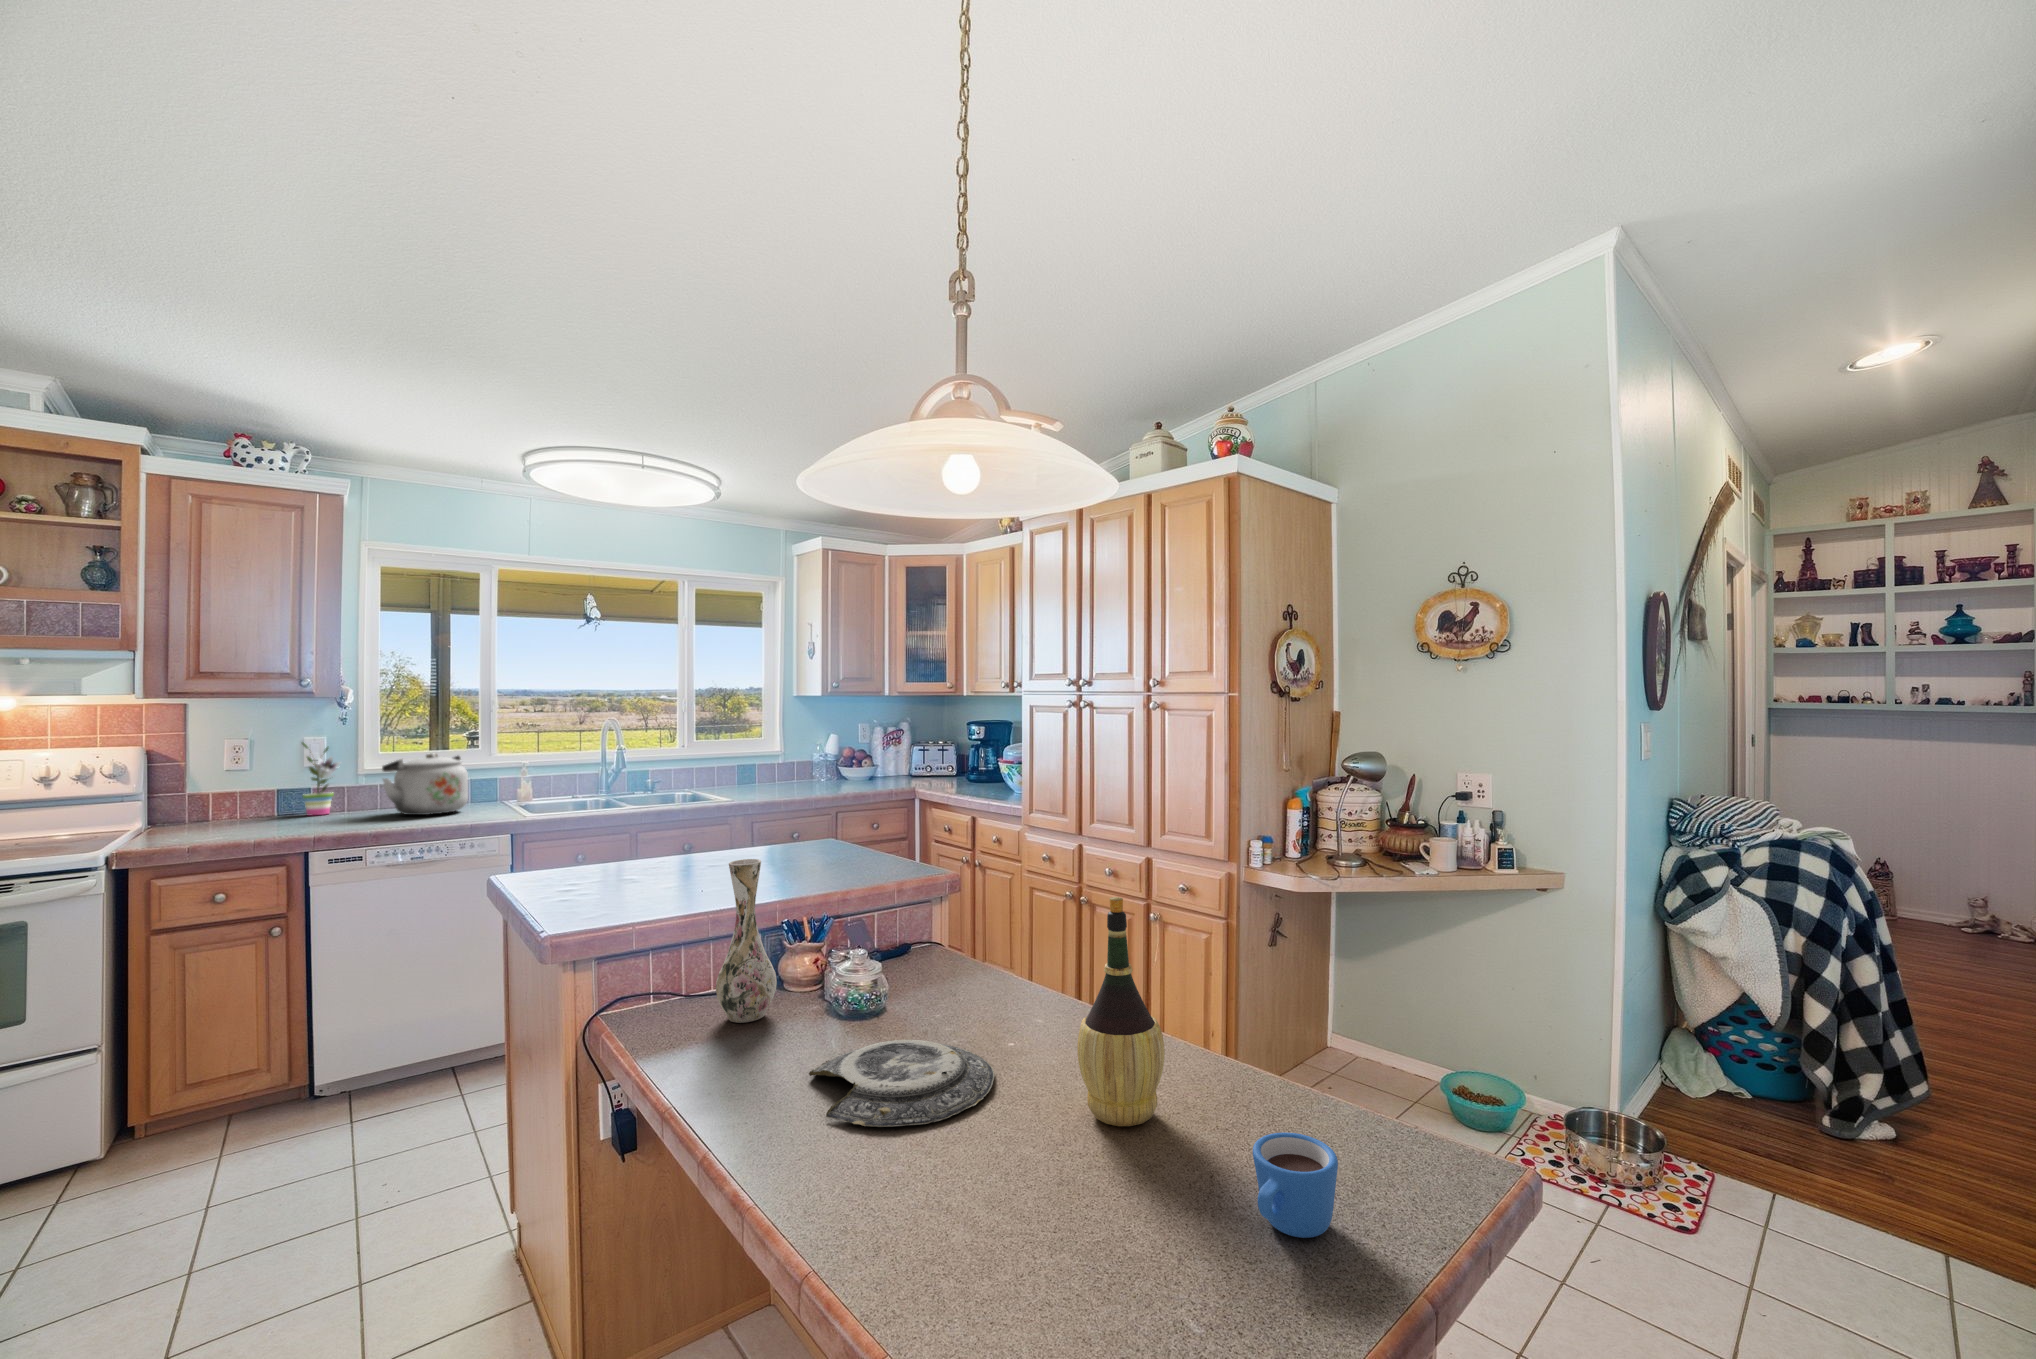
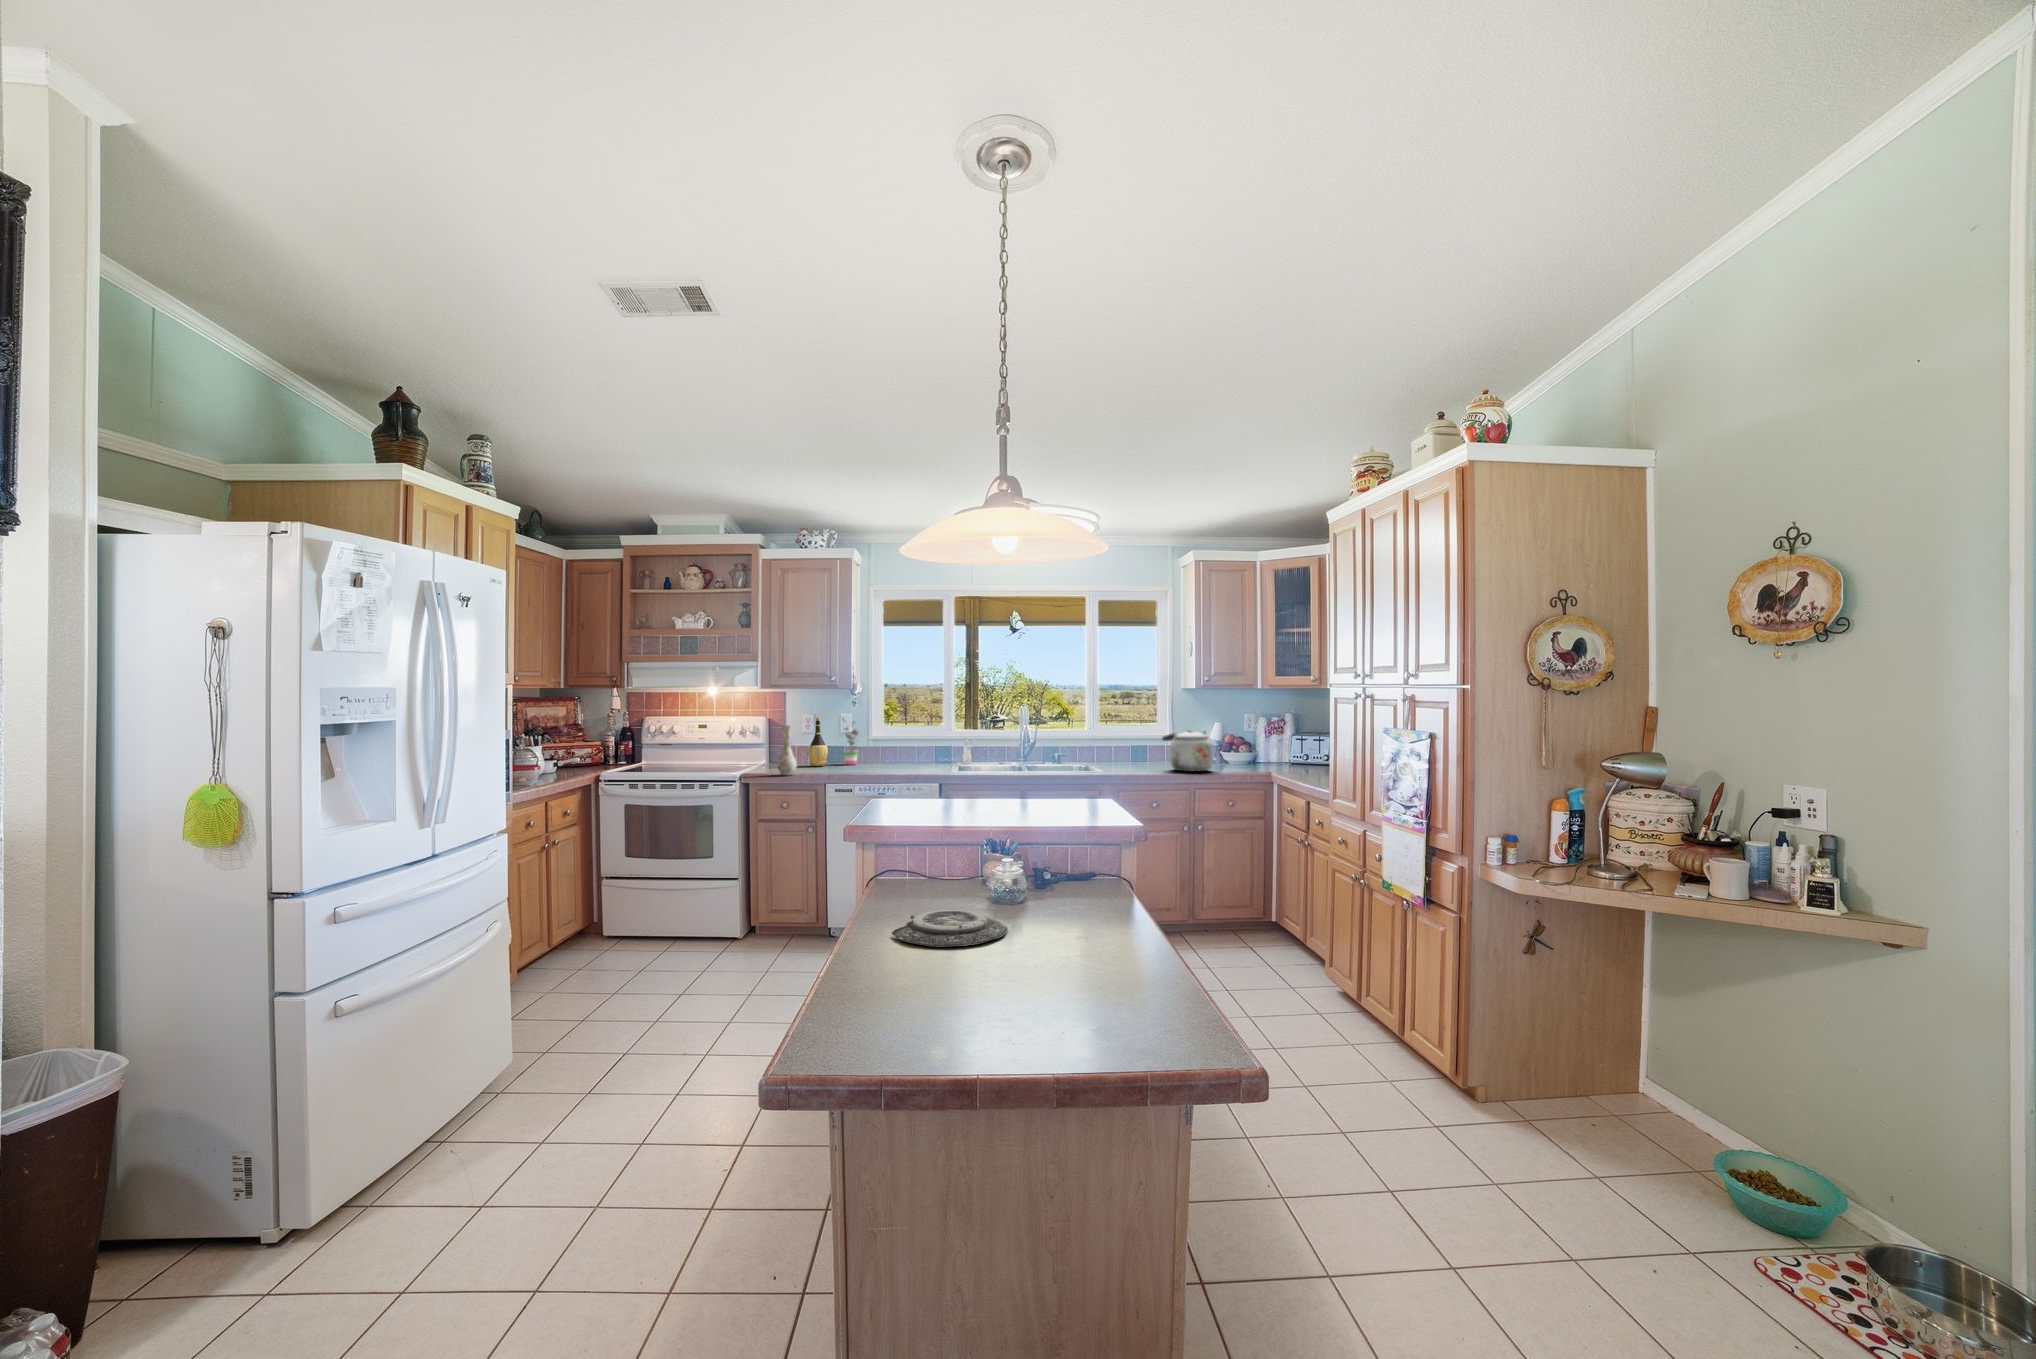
kettle: present [382,753,468,815] -> present [1162,730,1213,772]
vase: present [716,859,777,1023] -> present [777,725,797,775]
wine bottle: present [1077,897,1165,1126] -> present [808,718,828,766]
mug: present [1253,1132,1338,1238] -> none [988,969,1055,1024]

